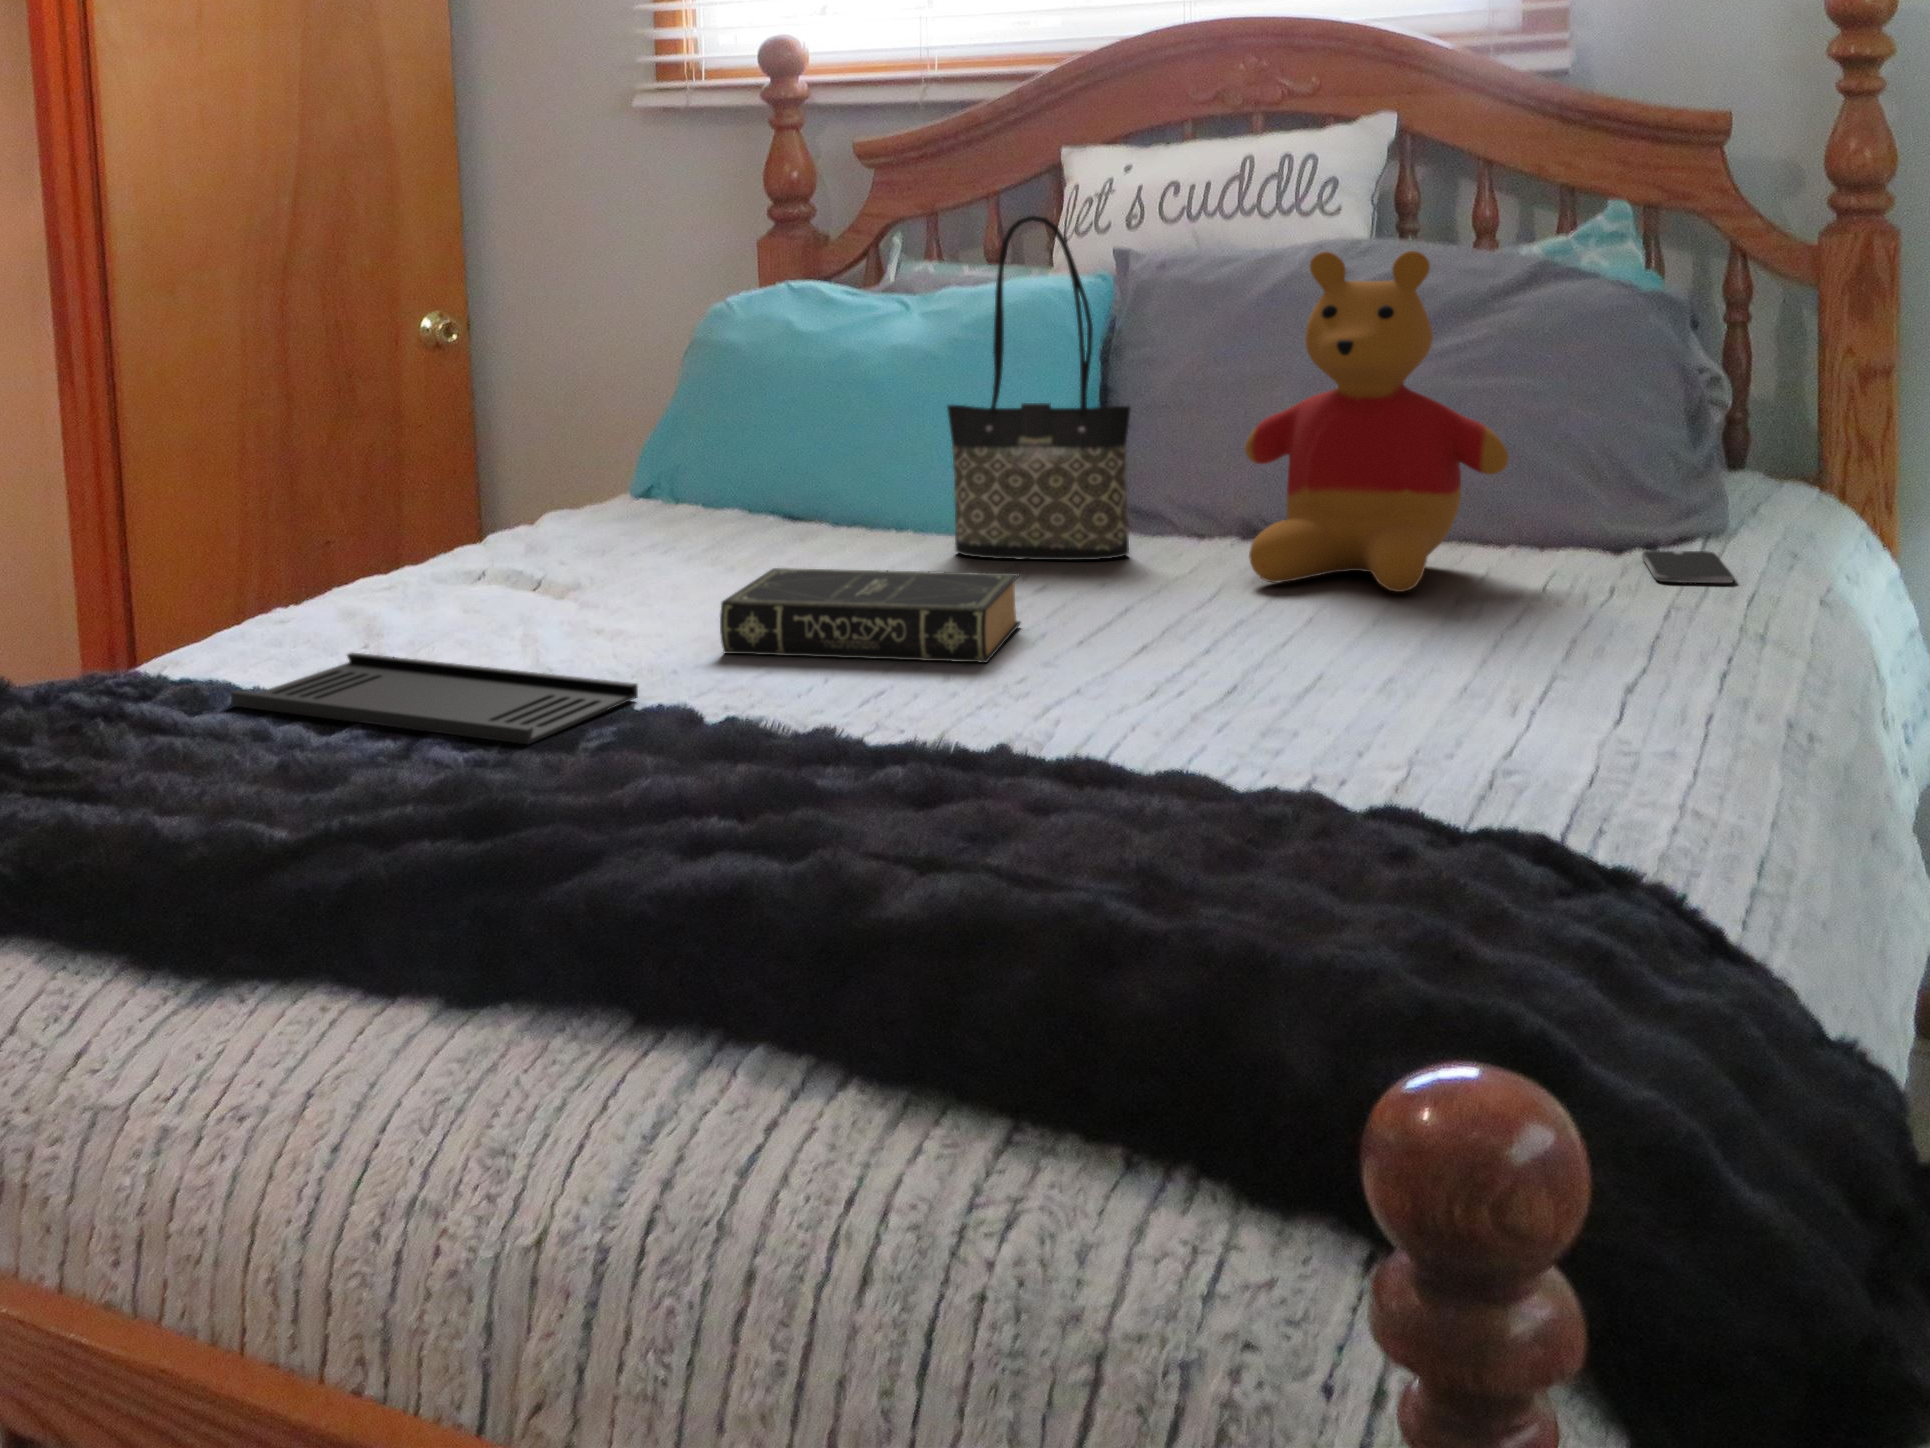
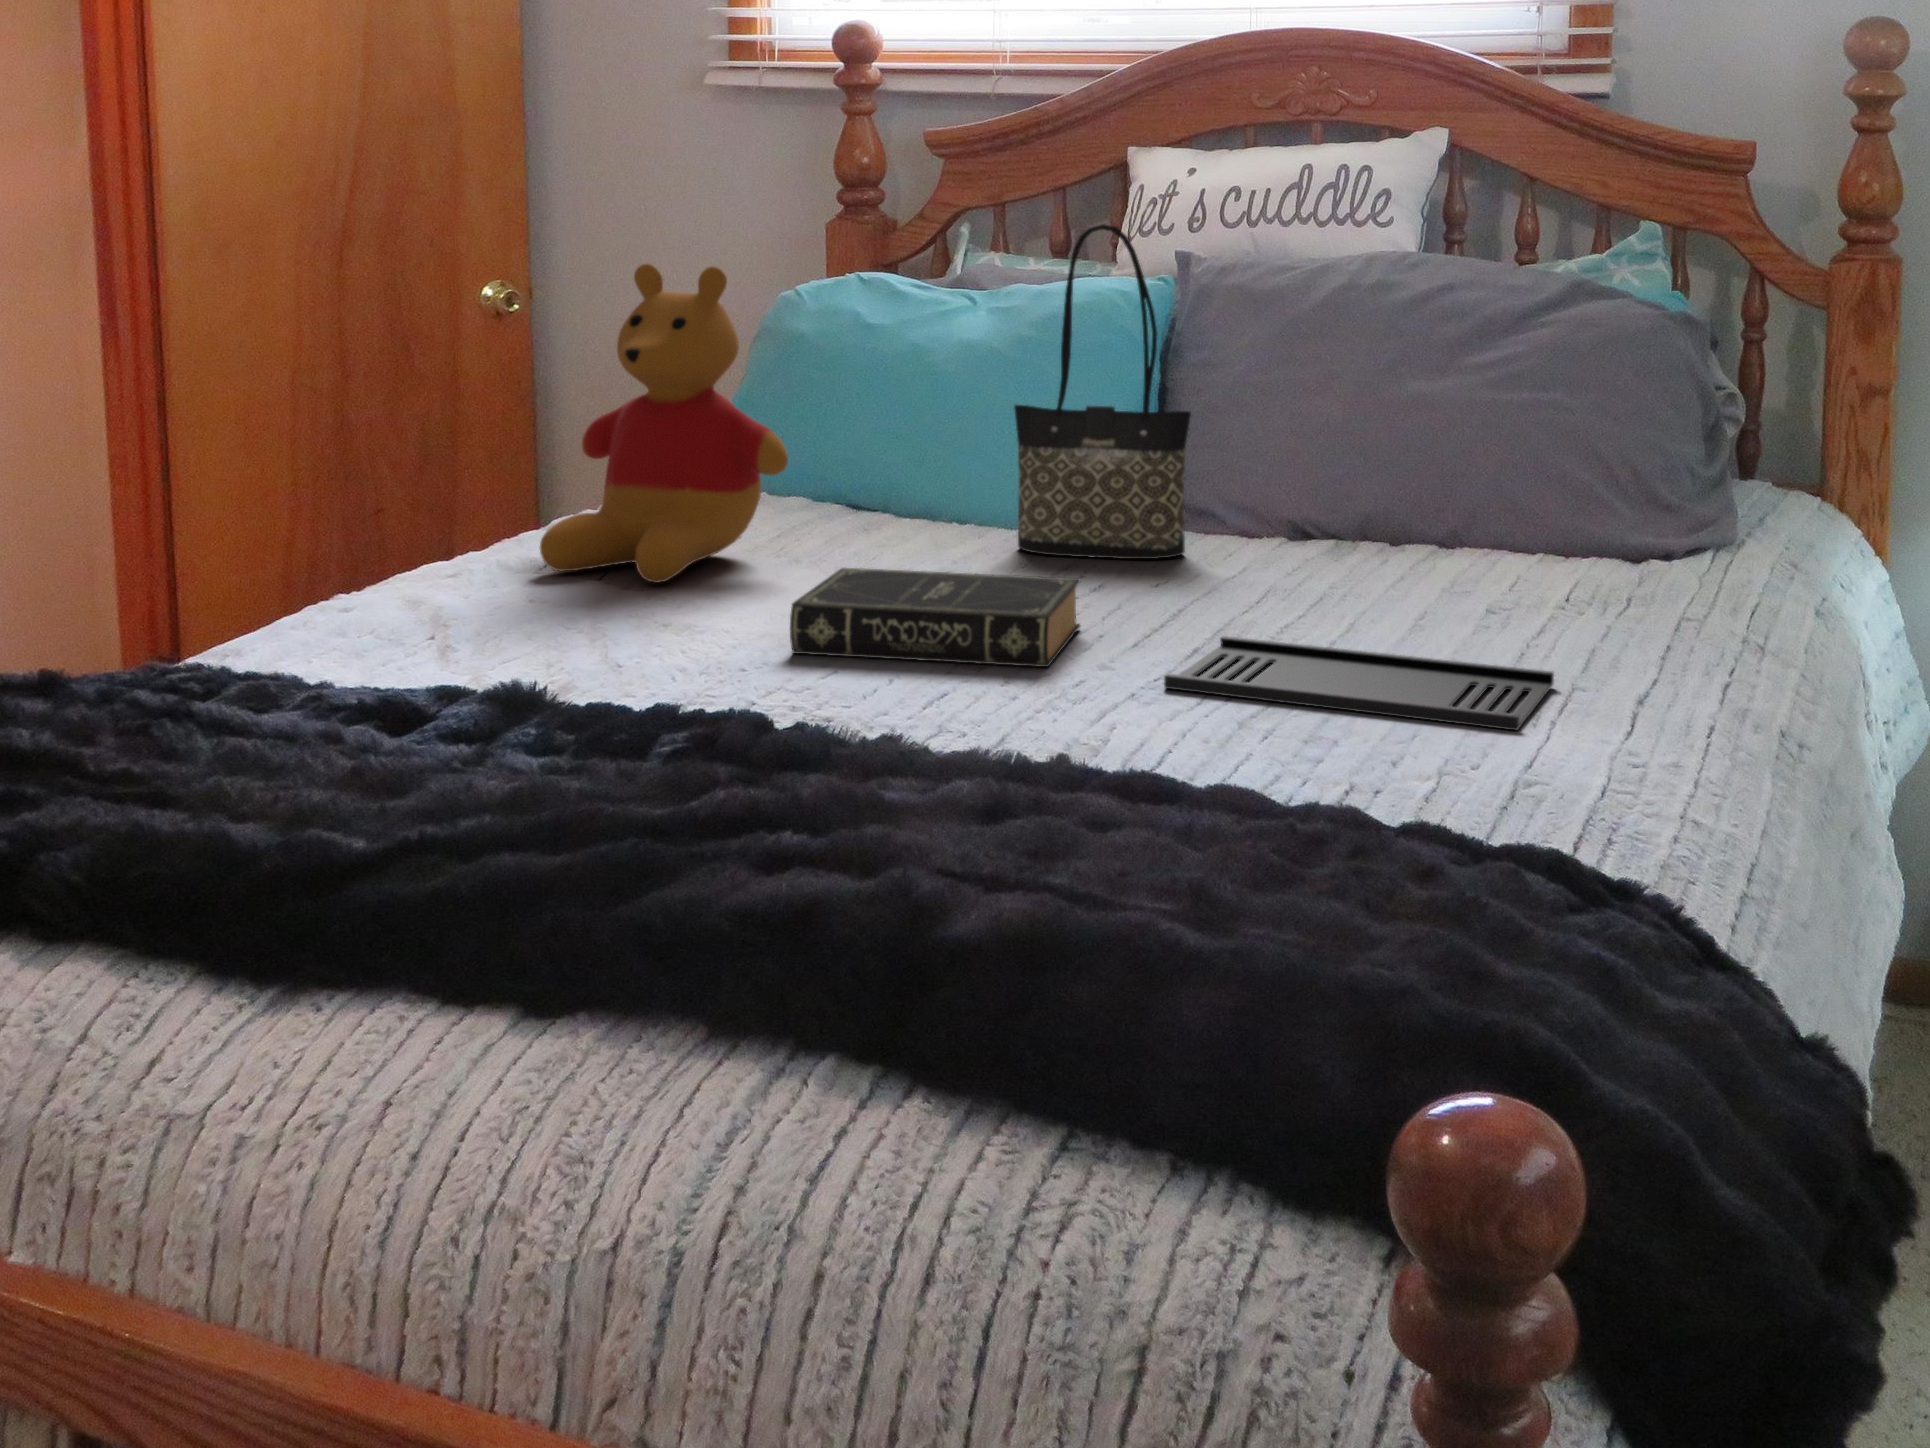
stuffed bear: present [1245,251,1508,592] -> present [540,263,788,583]
smartphone: present [1642,551,1735,583] -> none [1659,561,1740,595]
tray: present [231,653,638,744] -> present [1164,636,1554,730]

